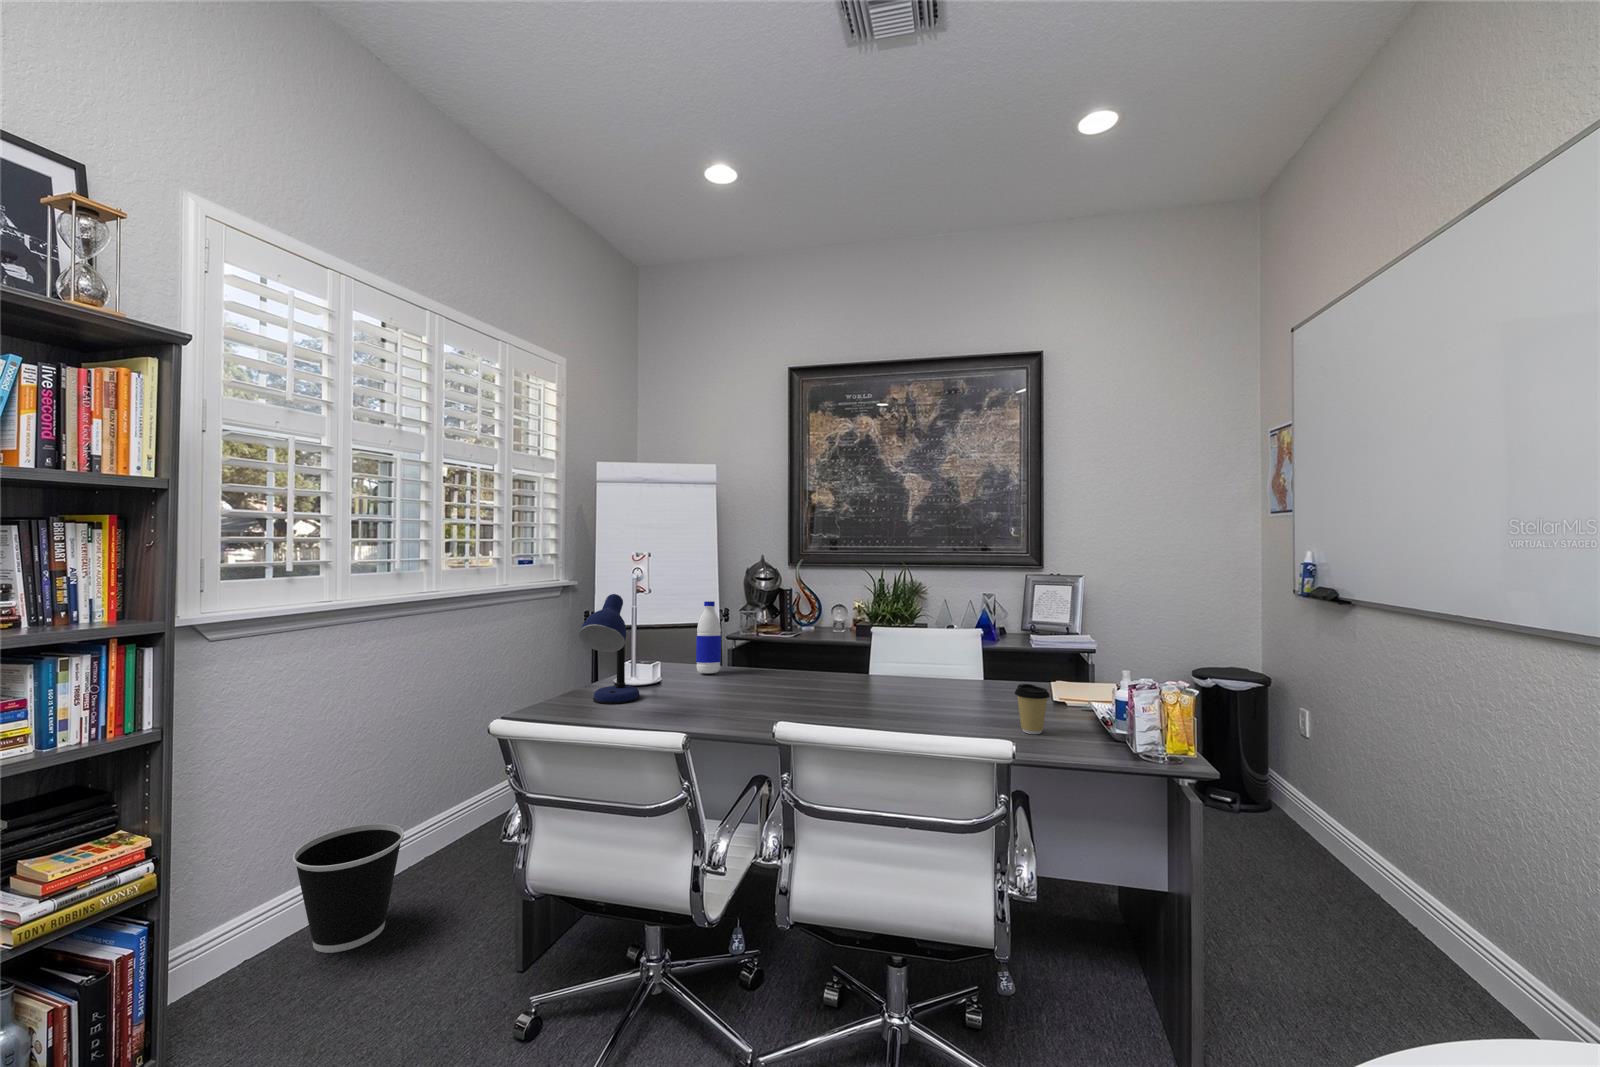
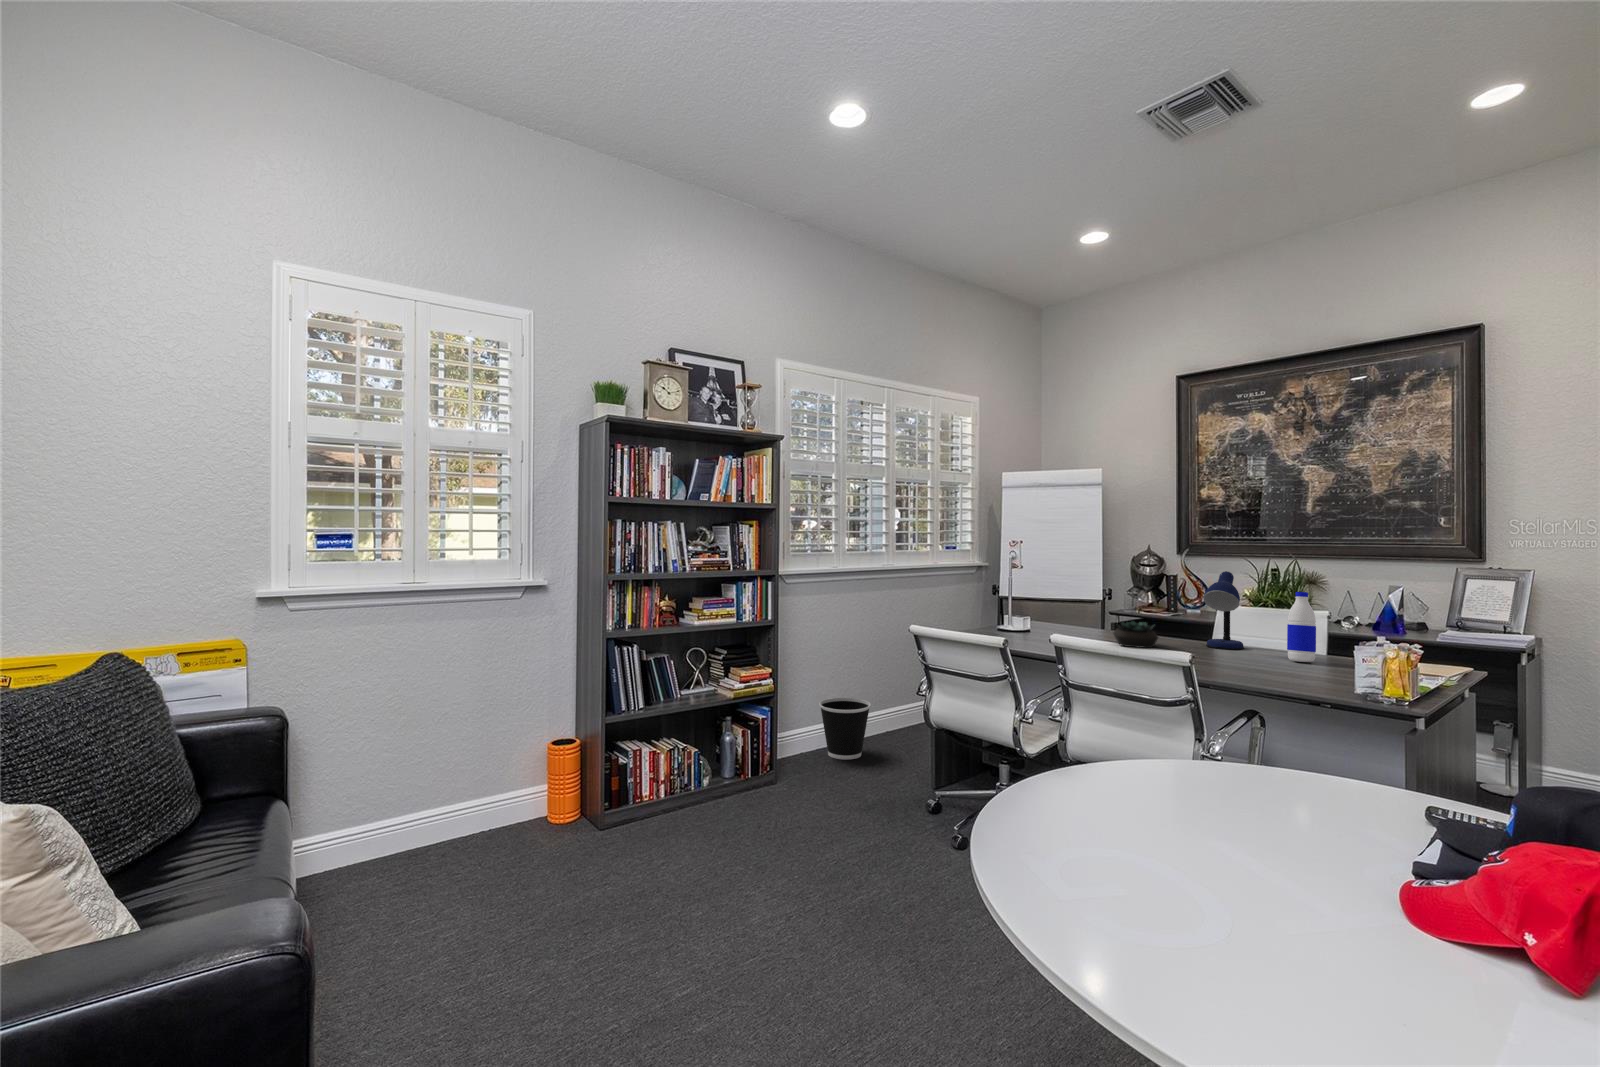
desk lamp: present [579,594,640,704] -> present [1204,571,1244,650]
water bottle: present [696,601,721,674] -> present [1287,592,1316,662]
succulent plant: none [793,657,854,696] -> present [1113,621,1158,648]
coffee cup: present [1015,684,1050,734] -> none [1251,640,1281,676]

